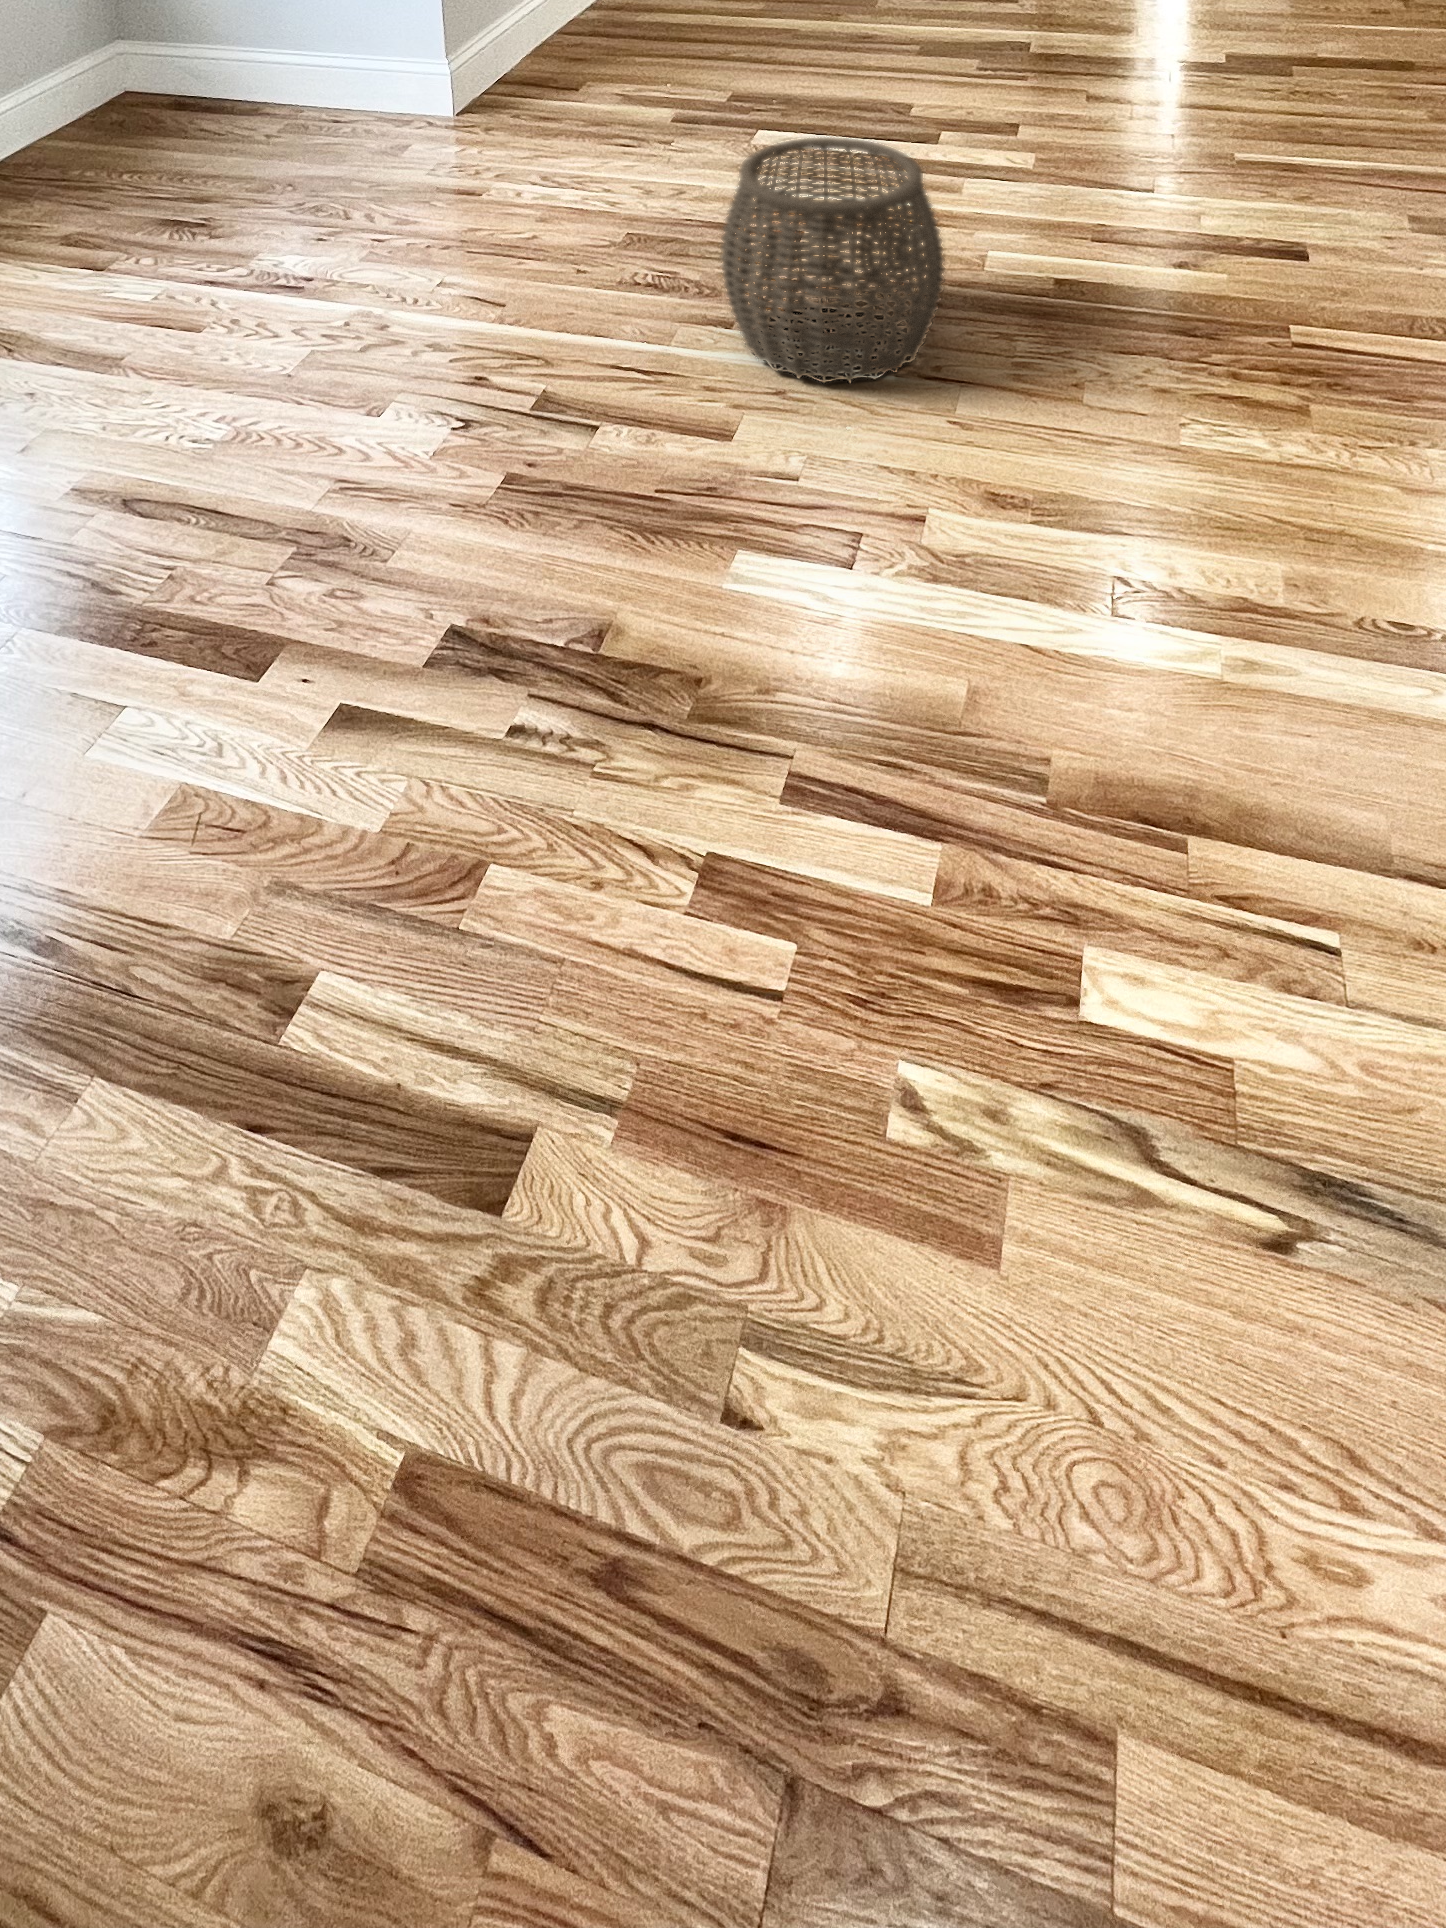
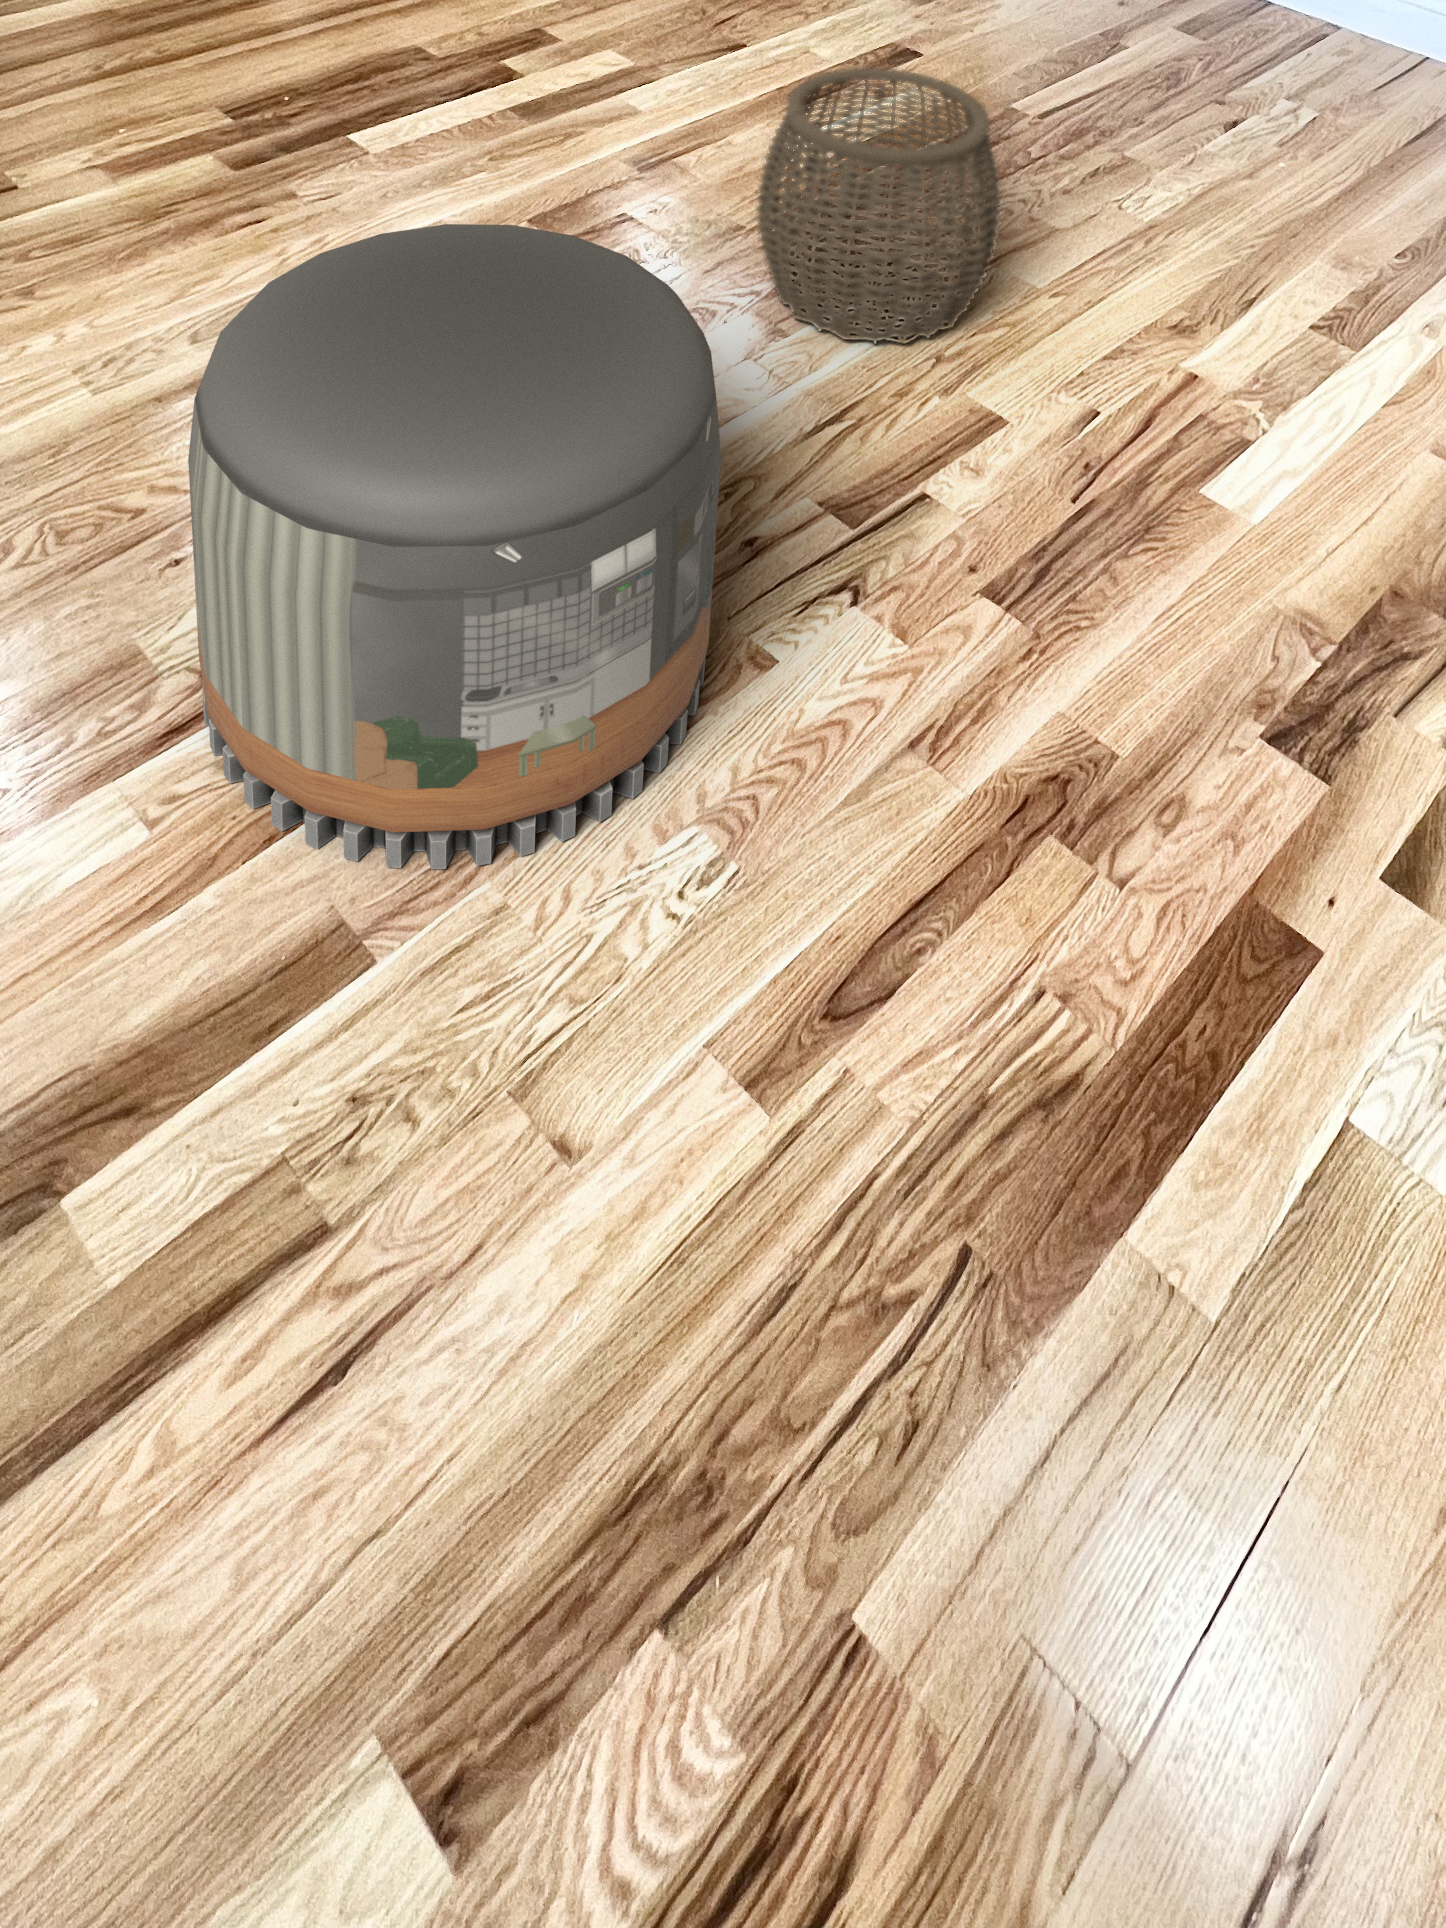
pouf: none [138,78,456,411] -> present [188,224,721,869]

